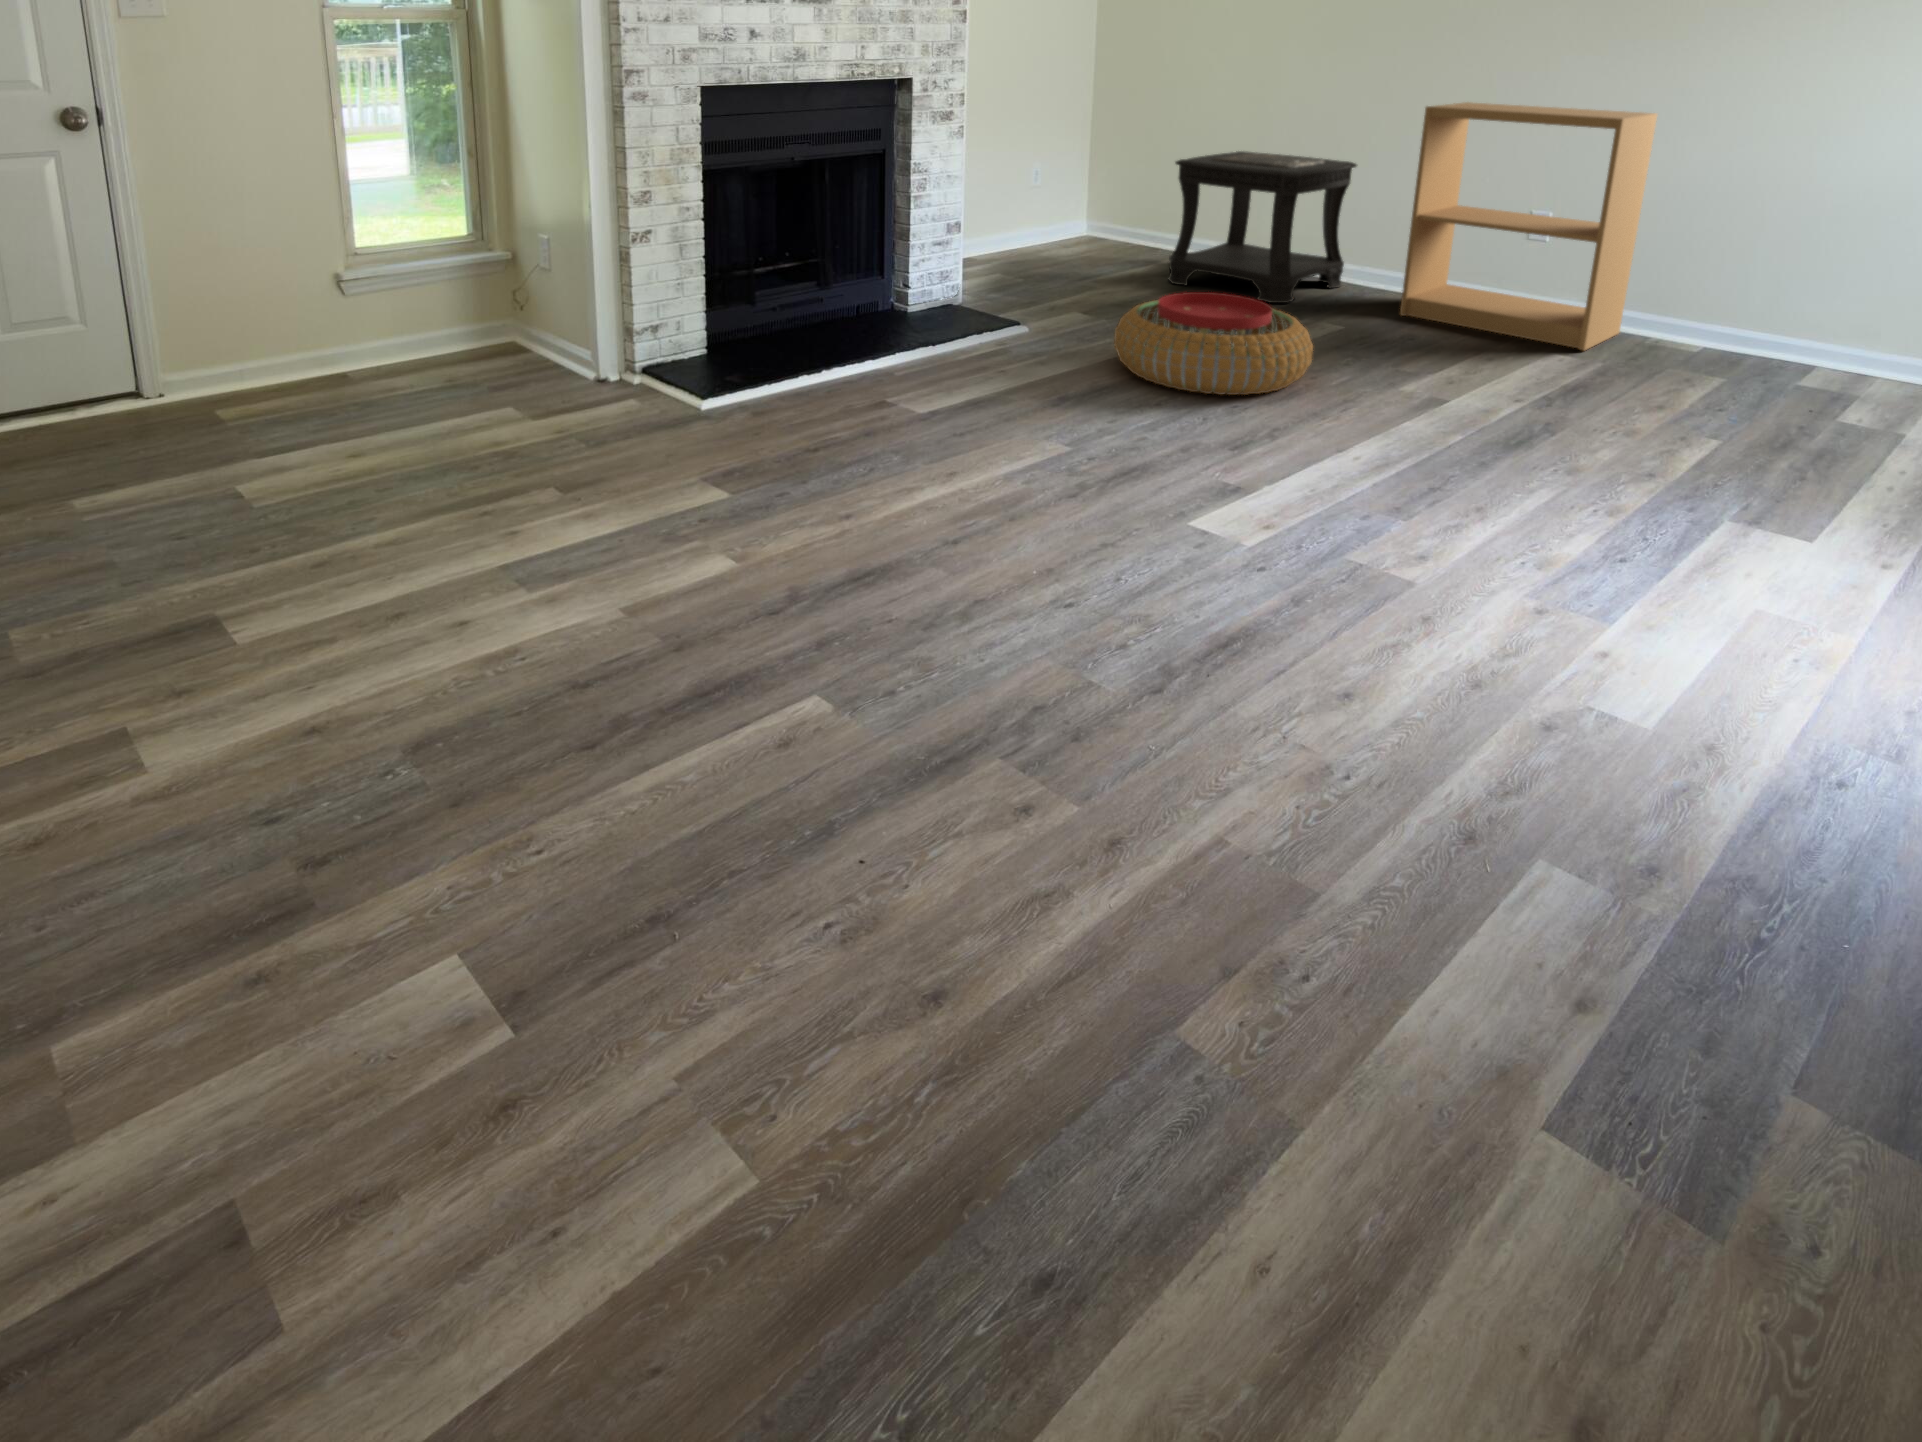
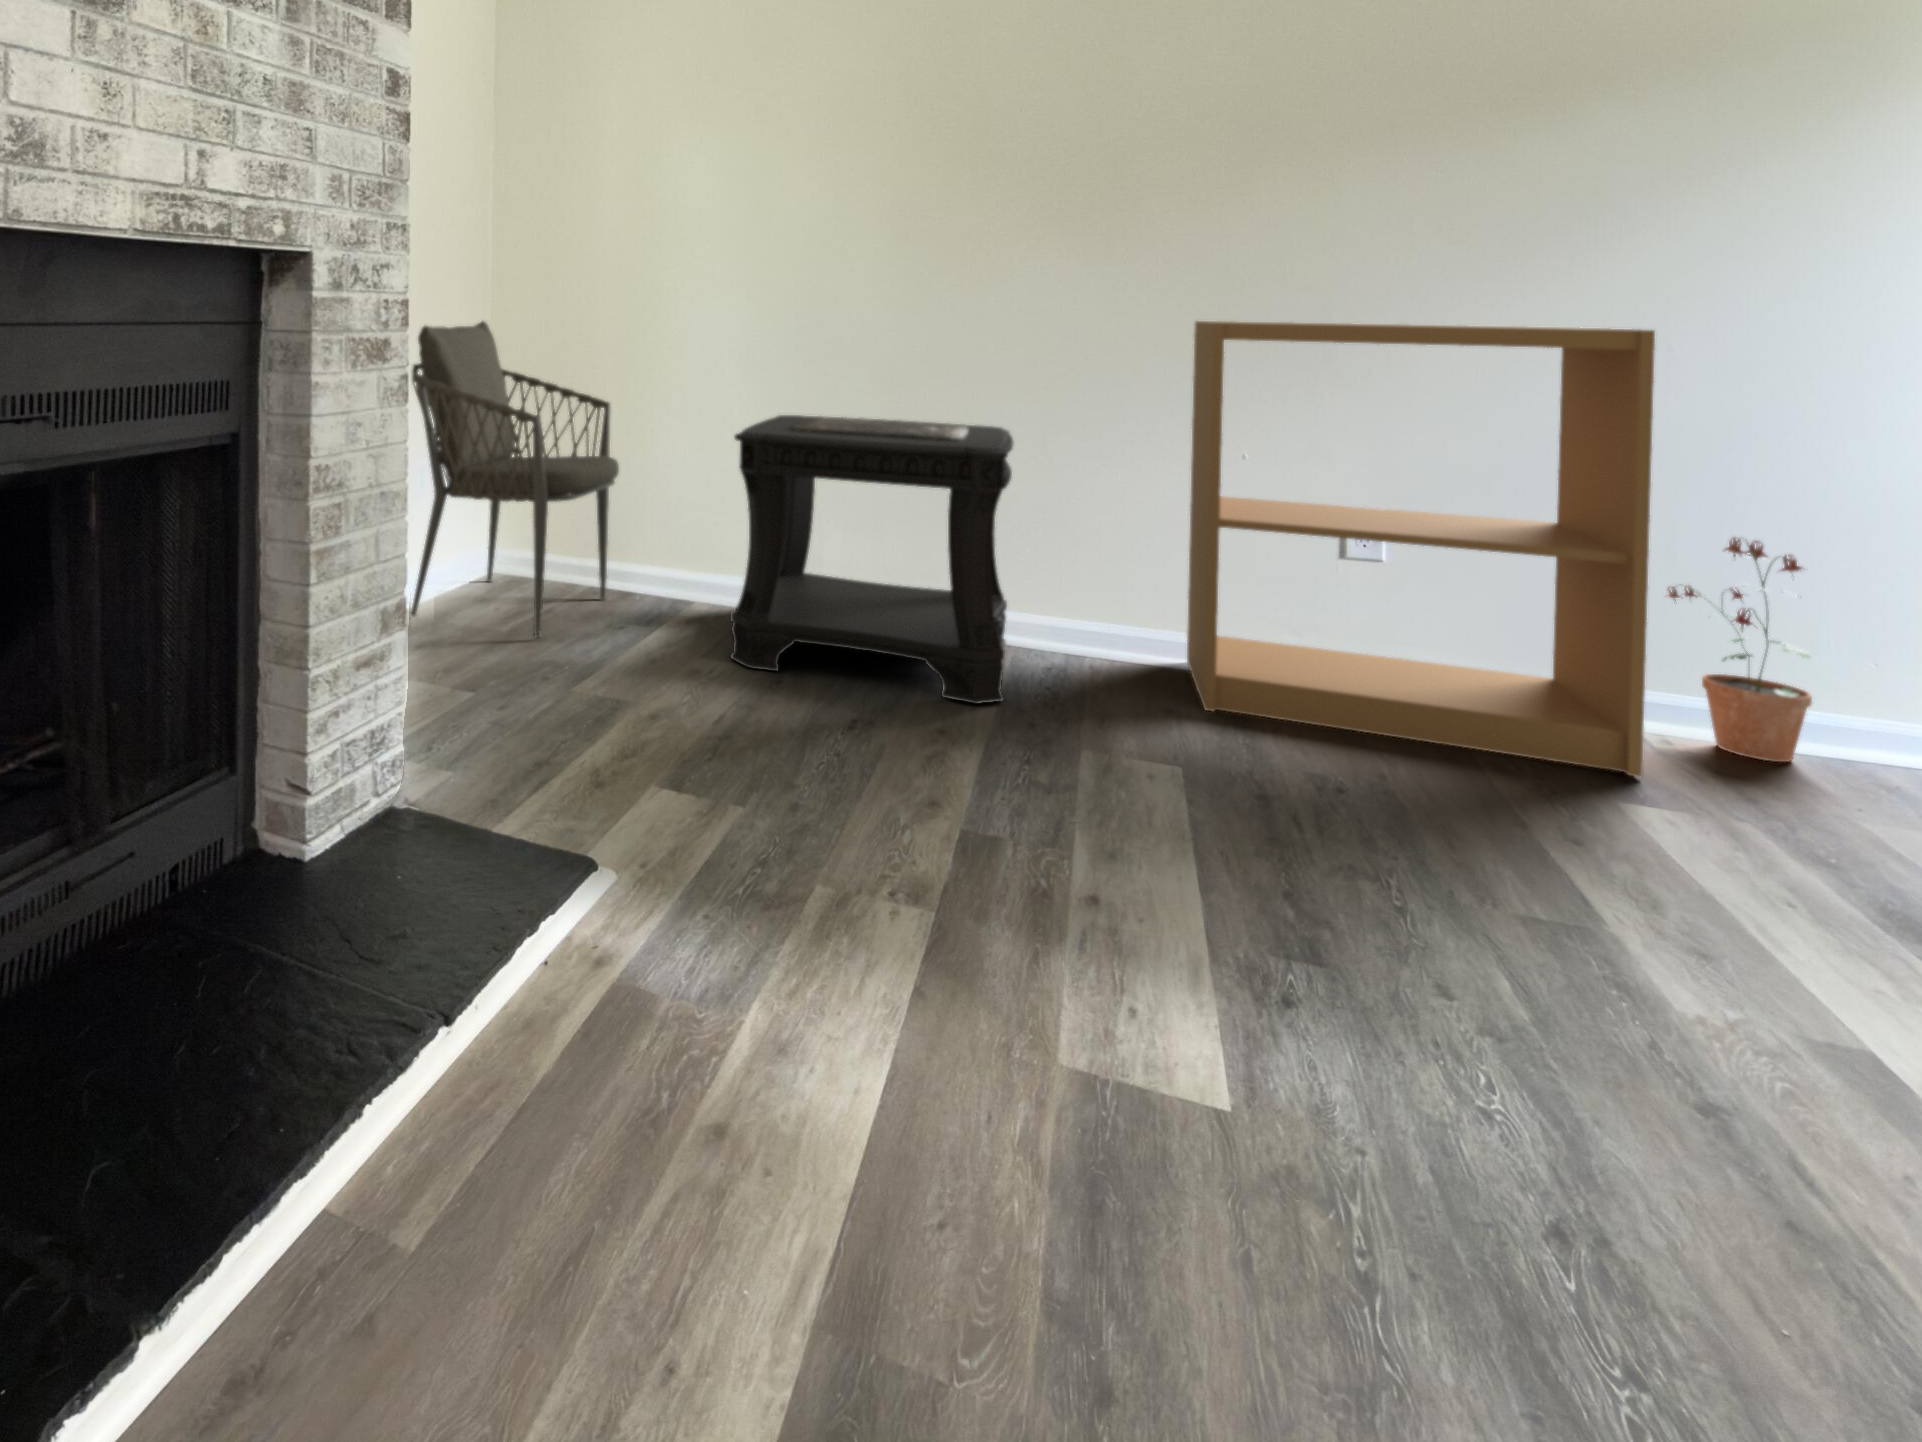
armchair: none [1015,90,1144,266] -> present [410,321,619,638]
potted plant: none [1674,237,1731,356] -> present [1666,538,1812,762]
pouf: present [1114,292,1313,395] -> none [954,764,1628,1183]

